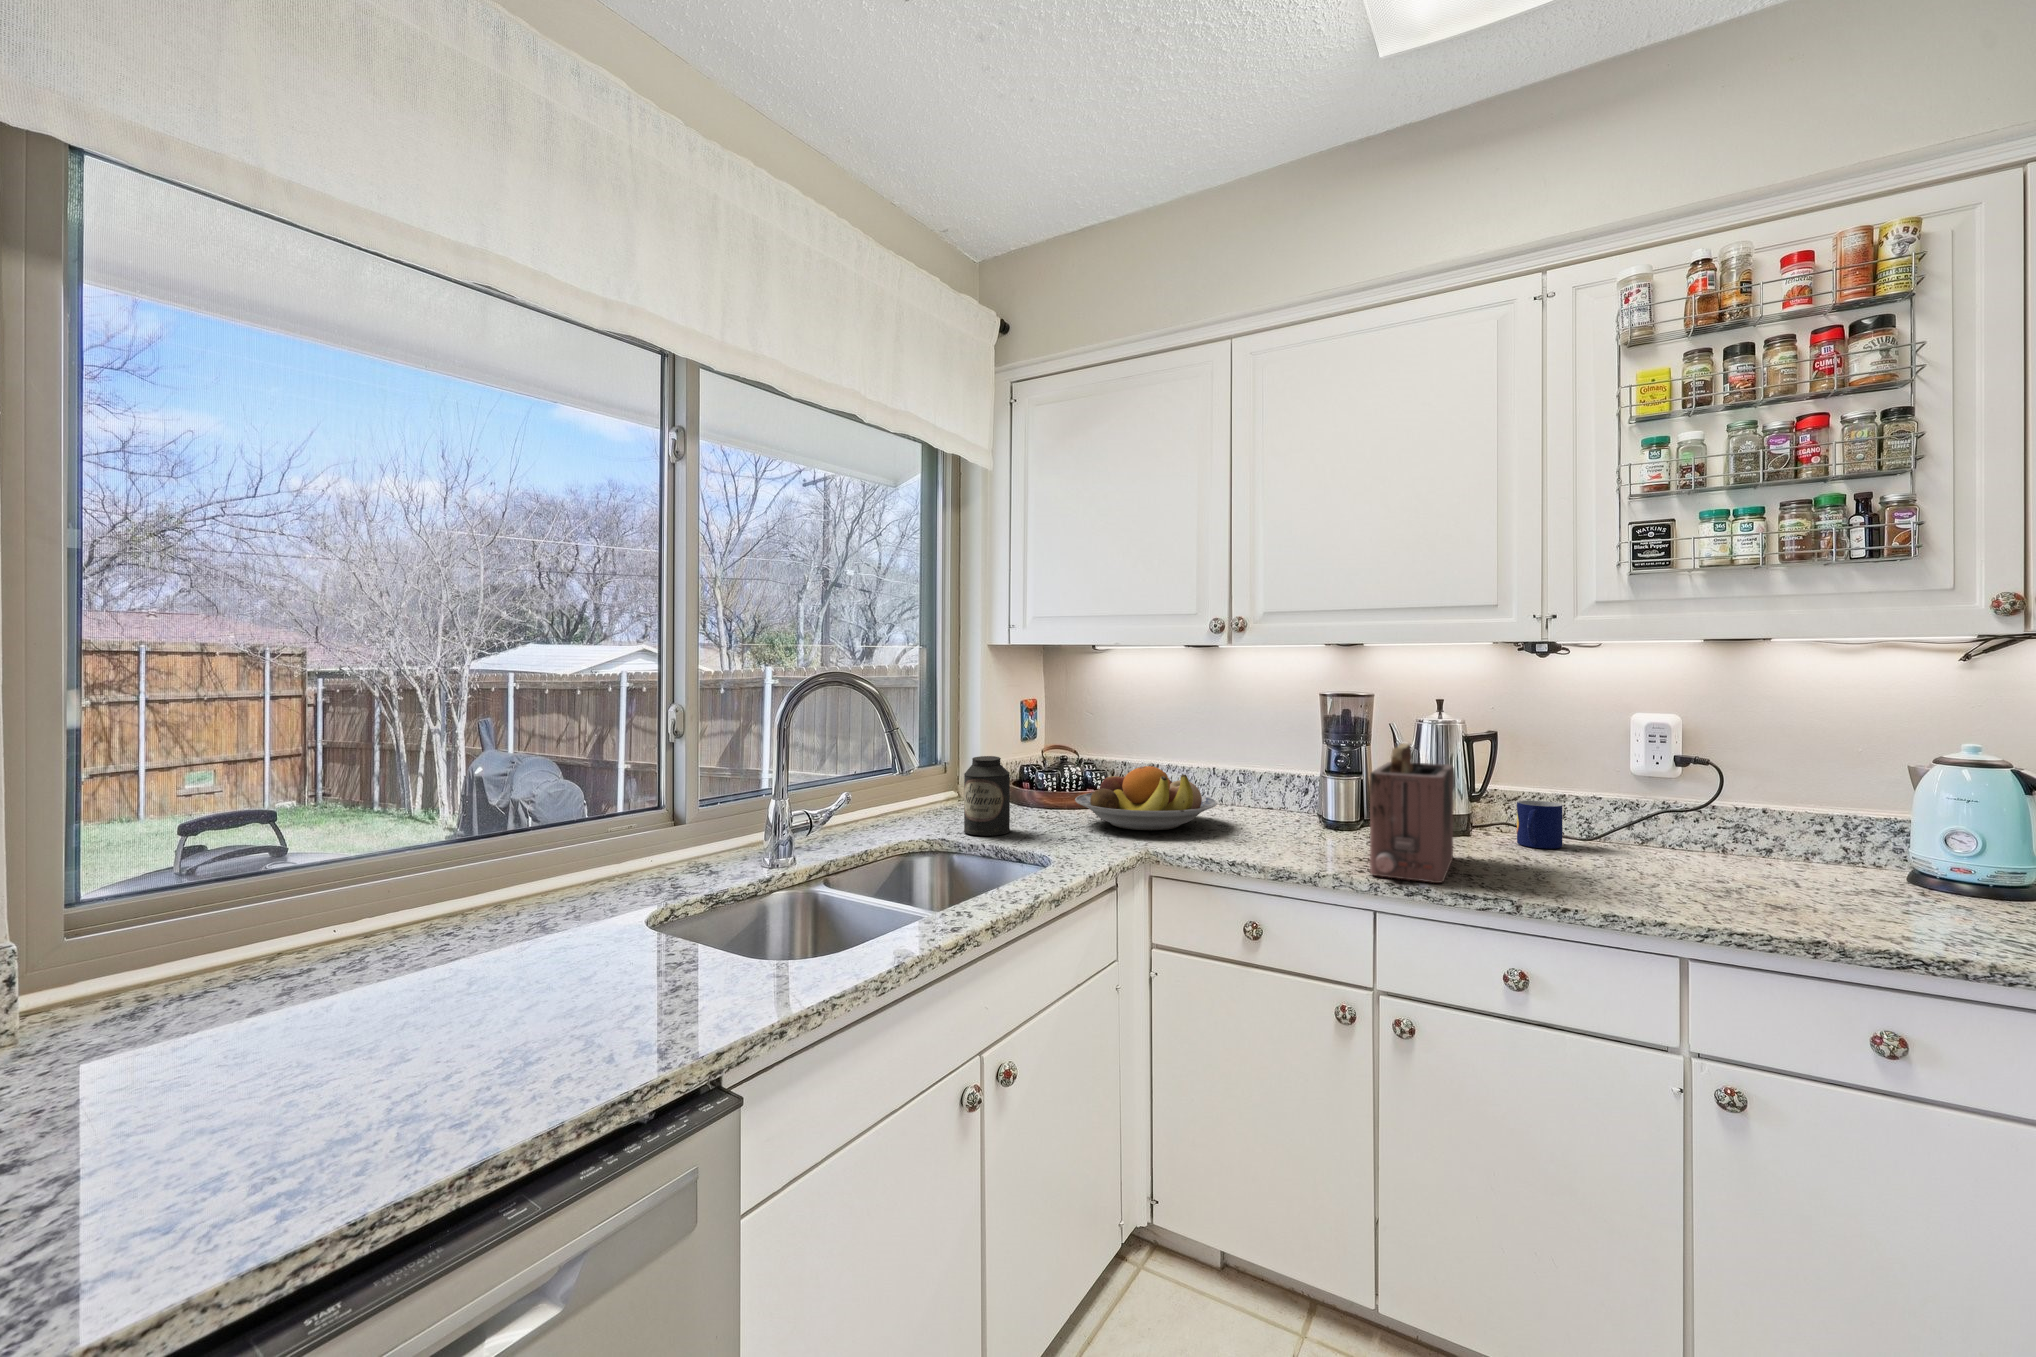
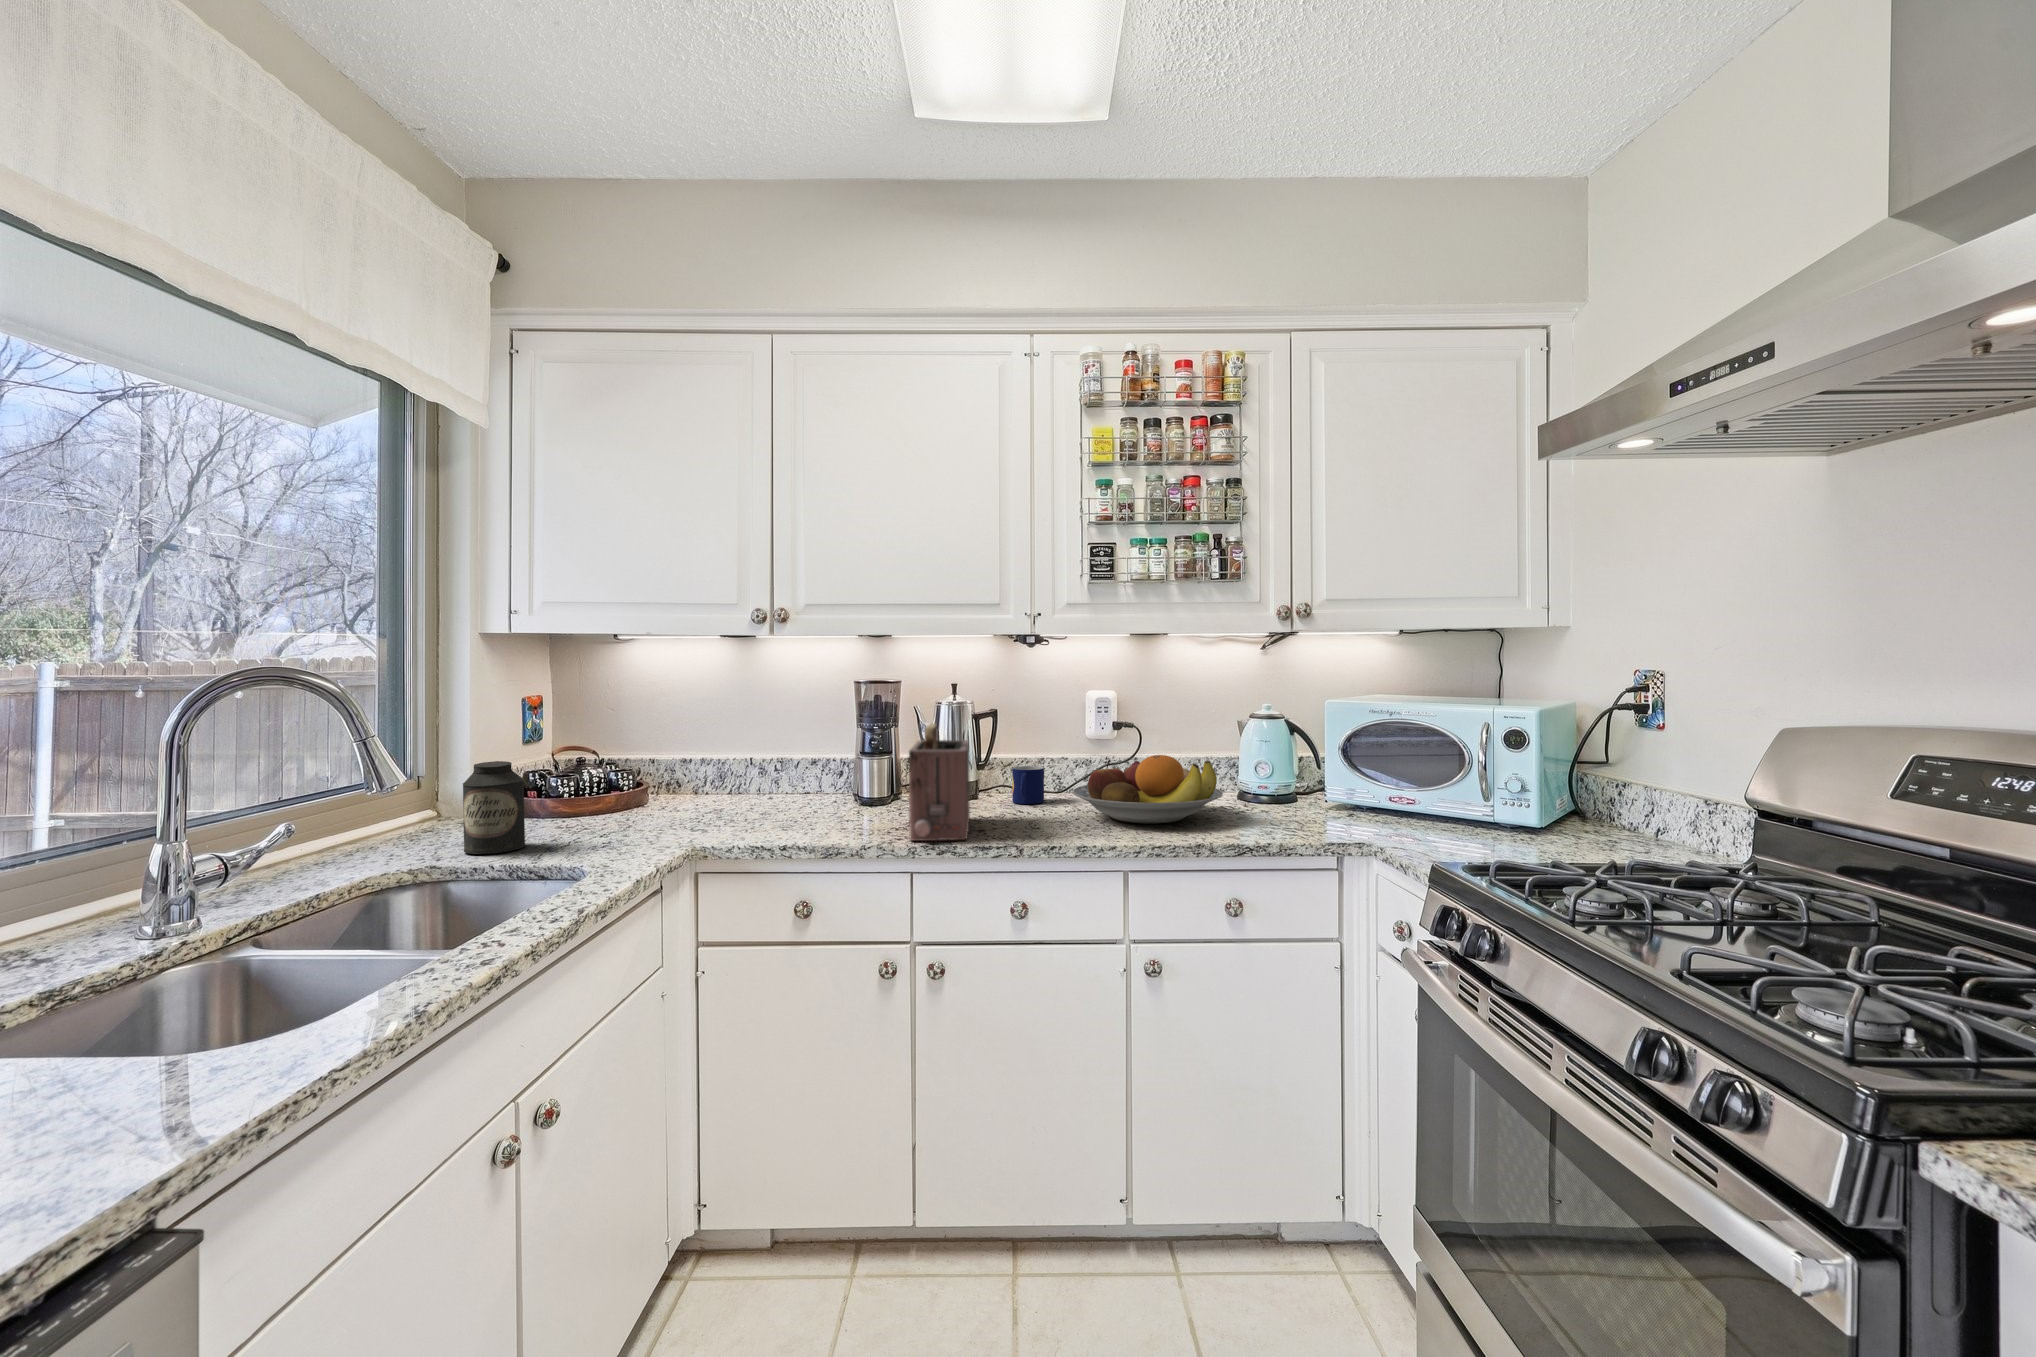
fruit bowl: present [1075,766,1217,830] -> present [1072,755,1223,823]

